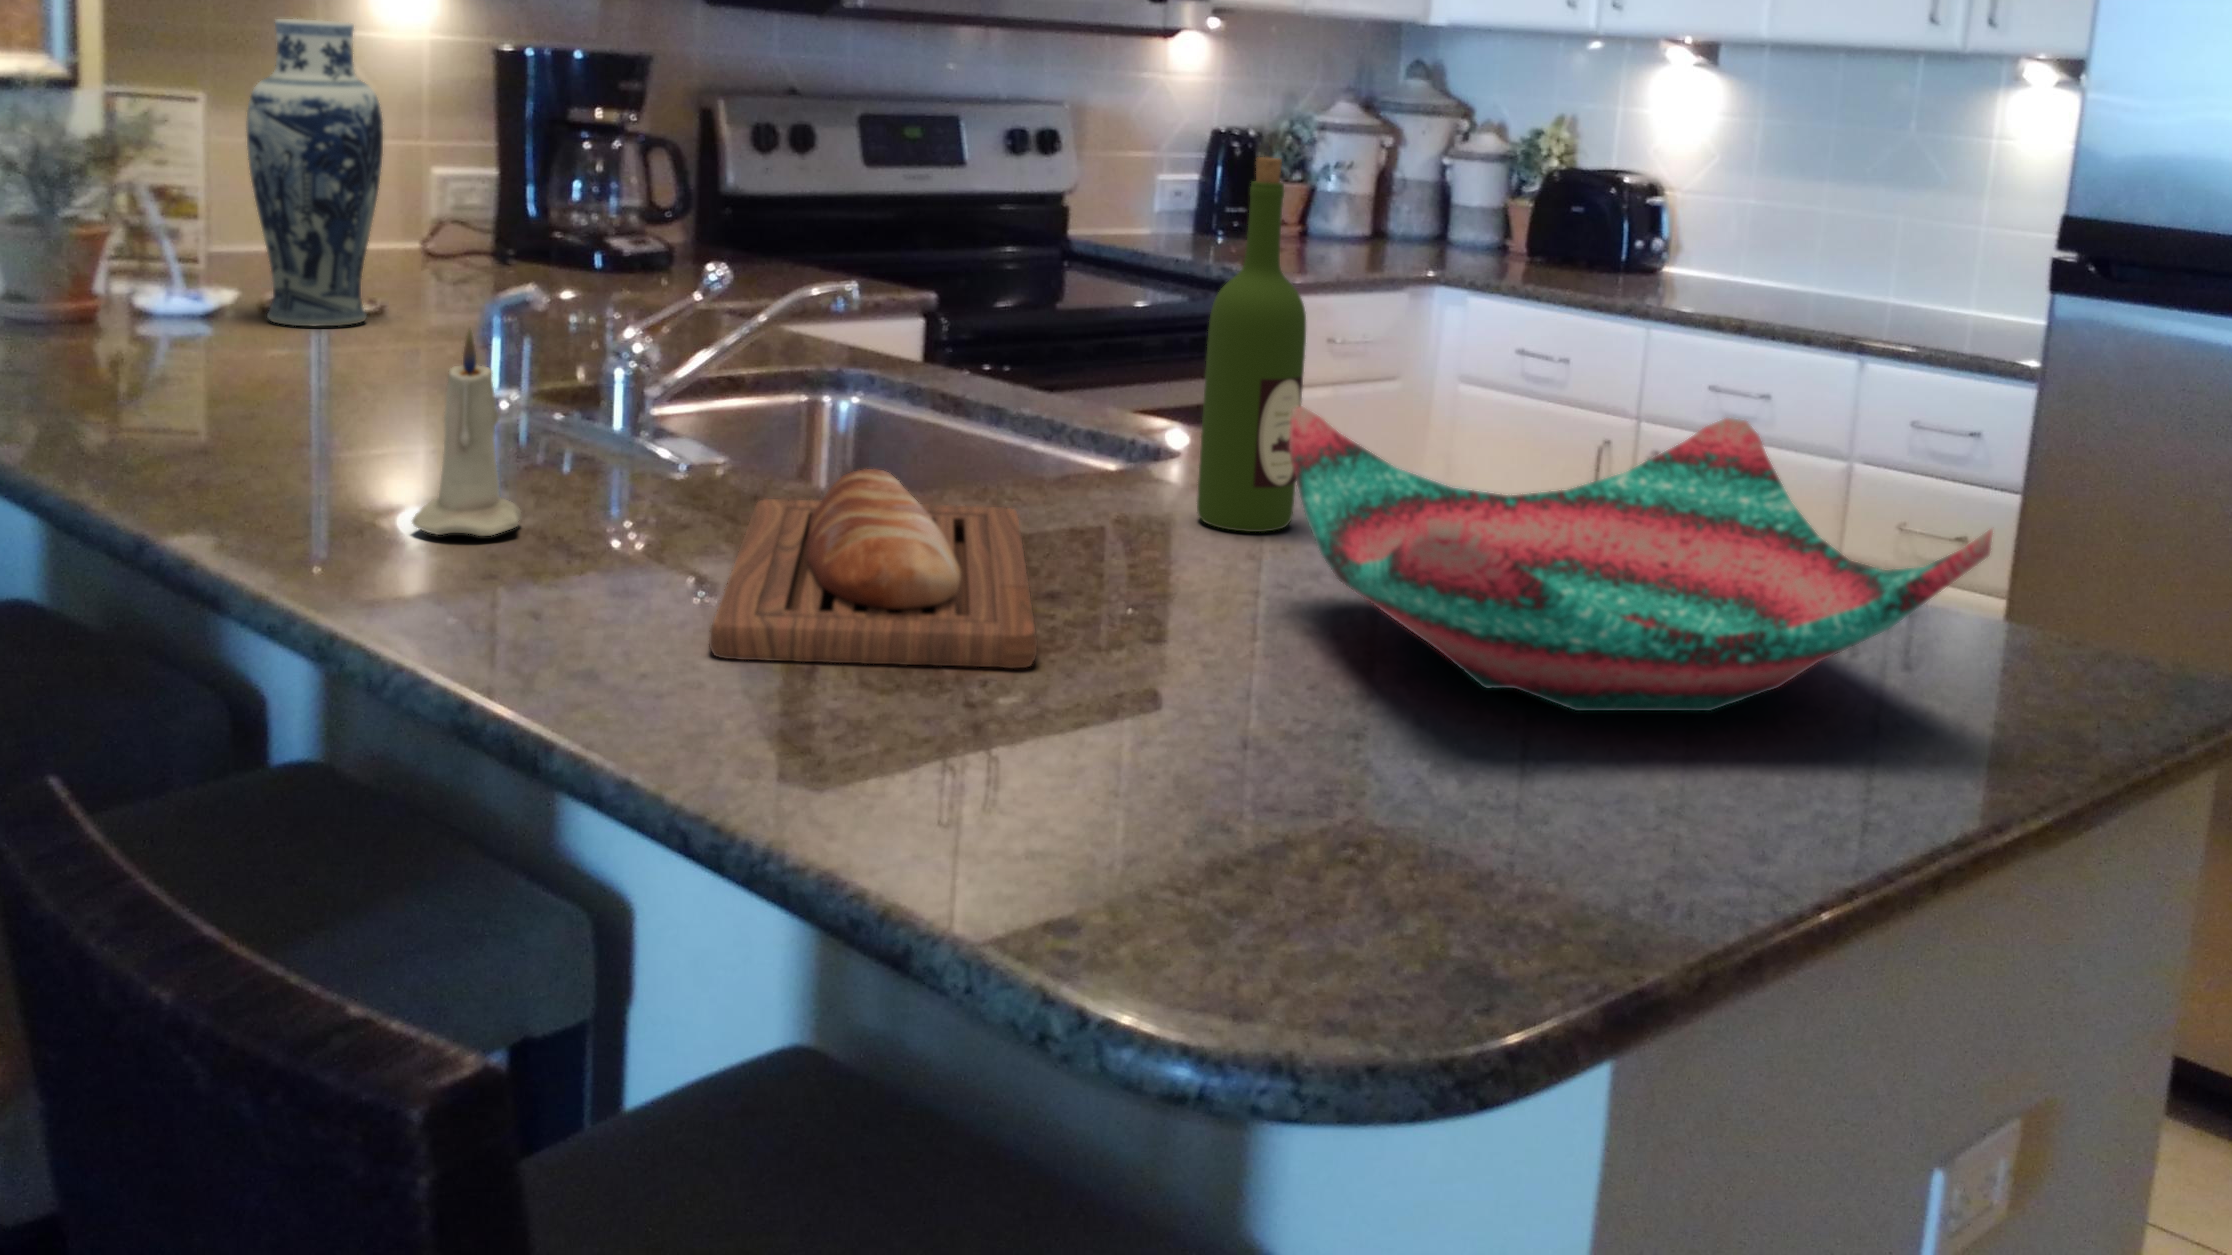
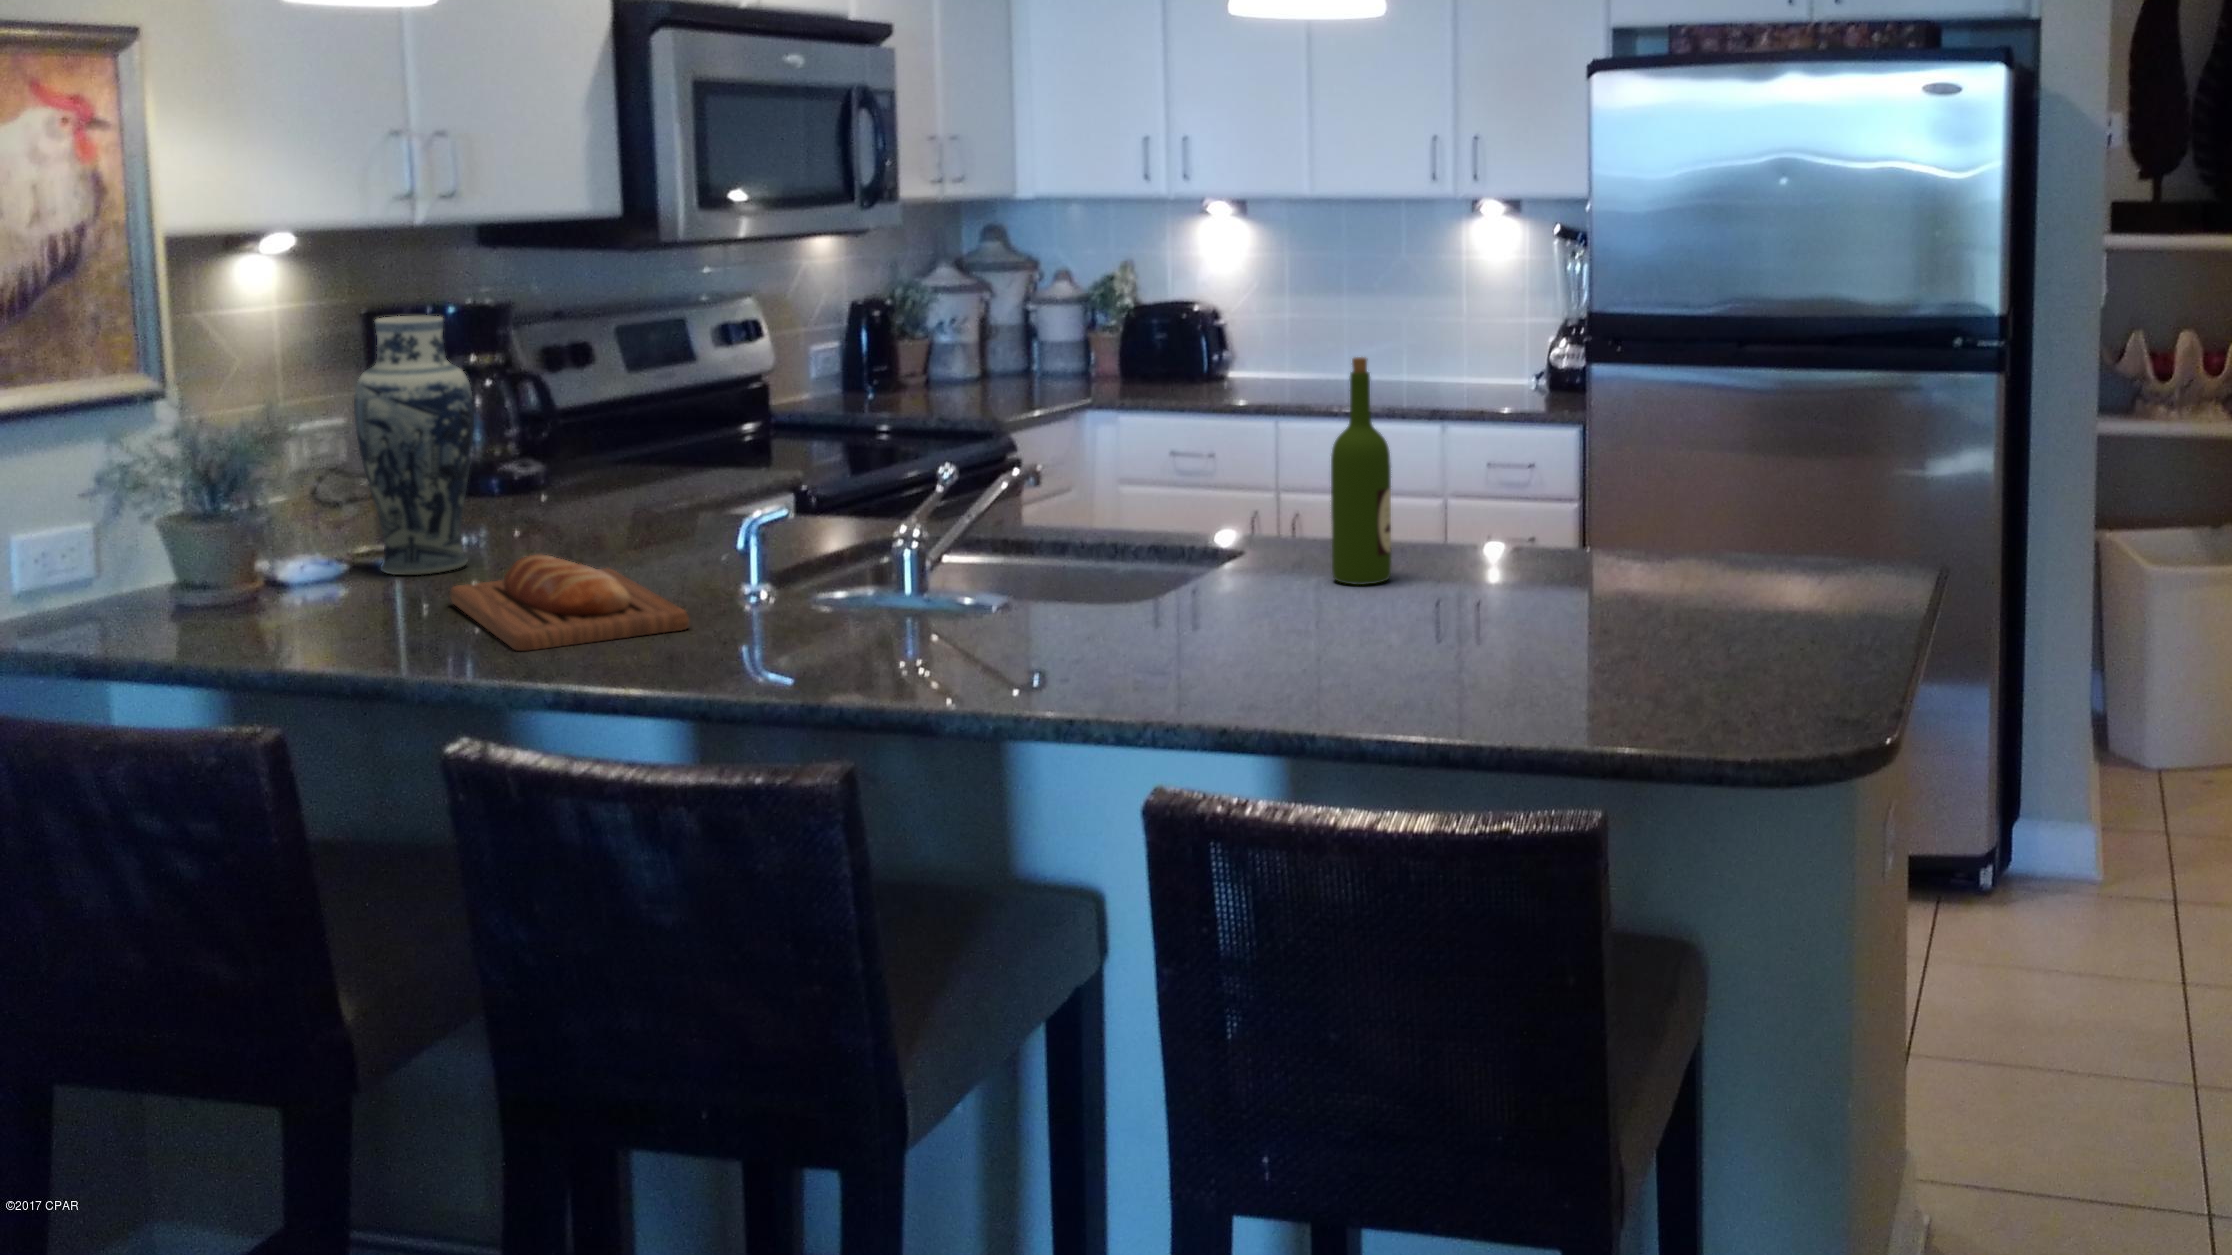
candle: present [412,330,521,536] -> none [952,529,1025,664]
decorative bowl: present [1289,407,1992,711] -> none [1462,472,1841,627]
bread loaf: present [709,469,1037,668] -> present [450,555,690,651]

